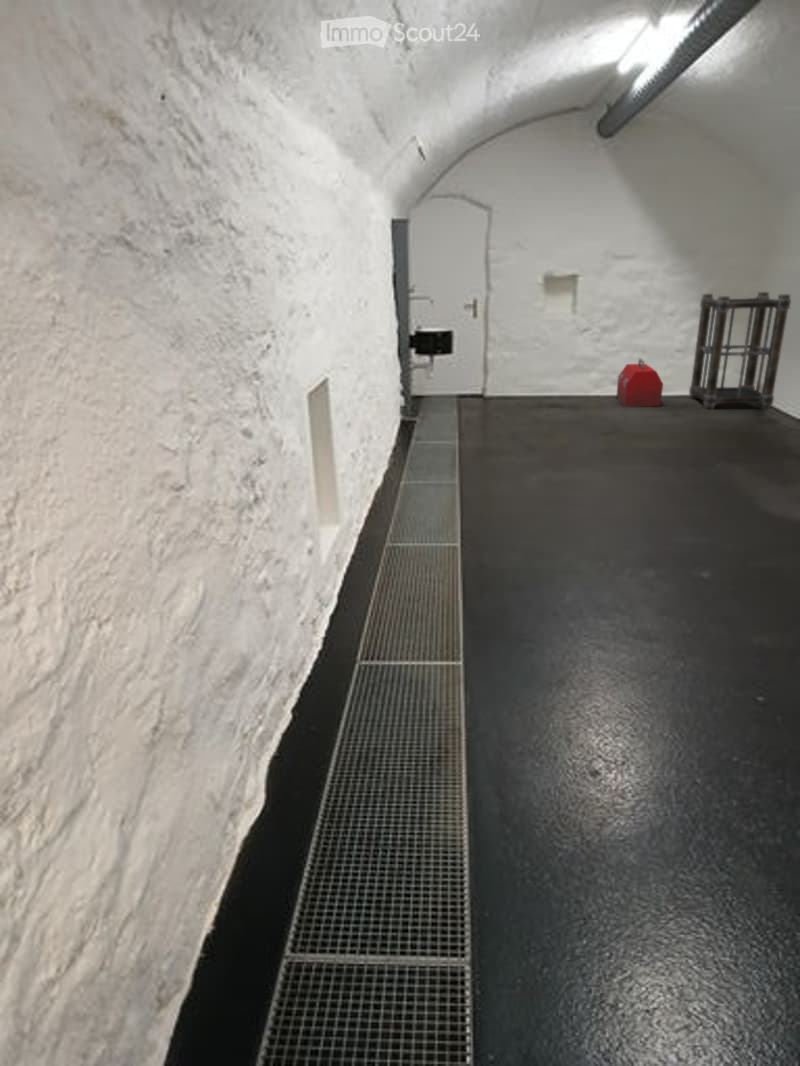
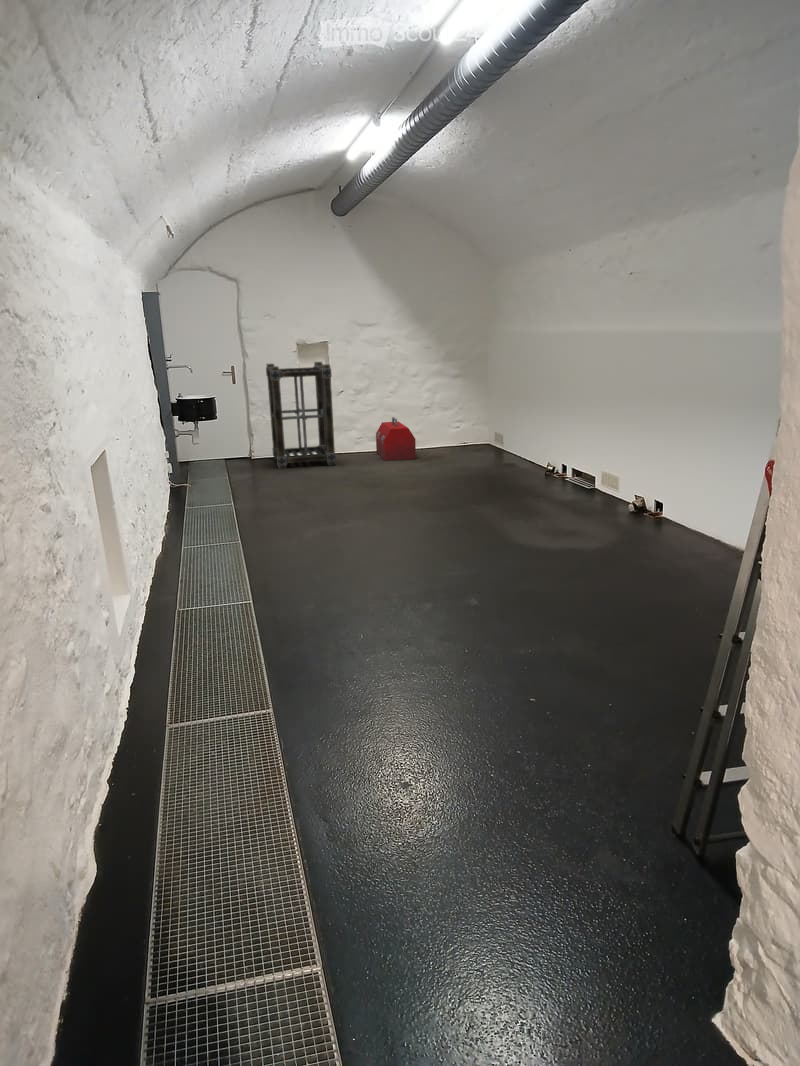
shelving unit: present [689,292,791,409] -> present [266,362,336,469]

